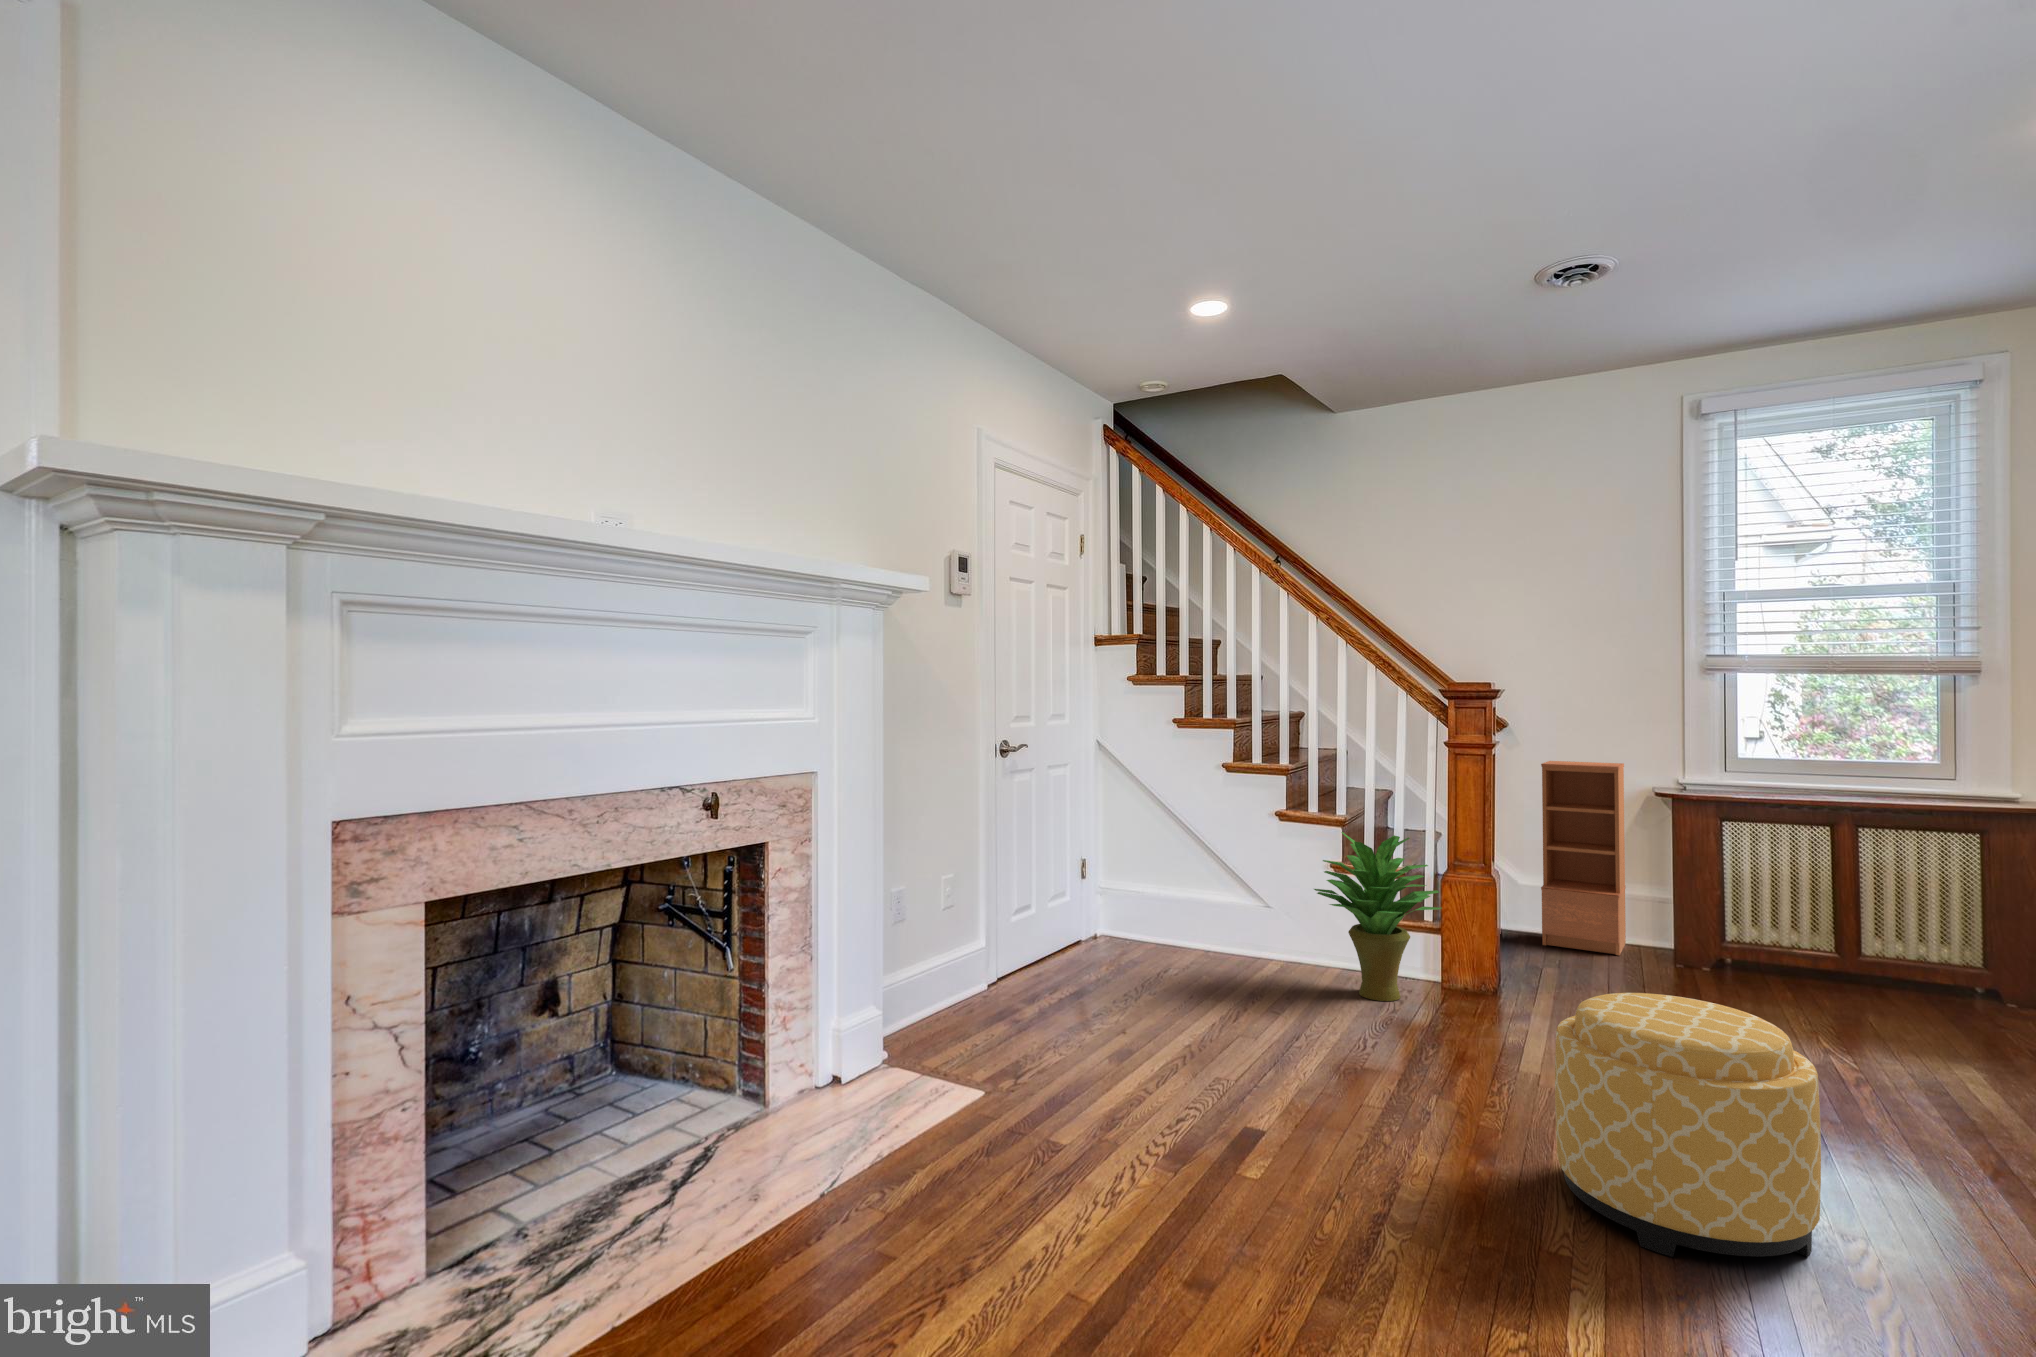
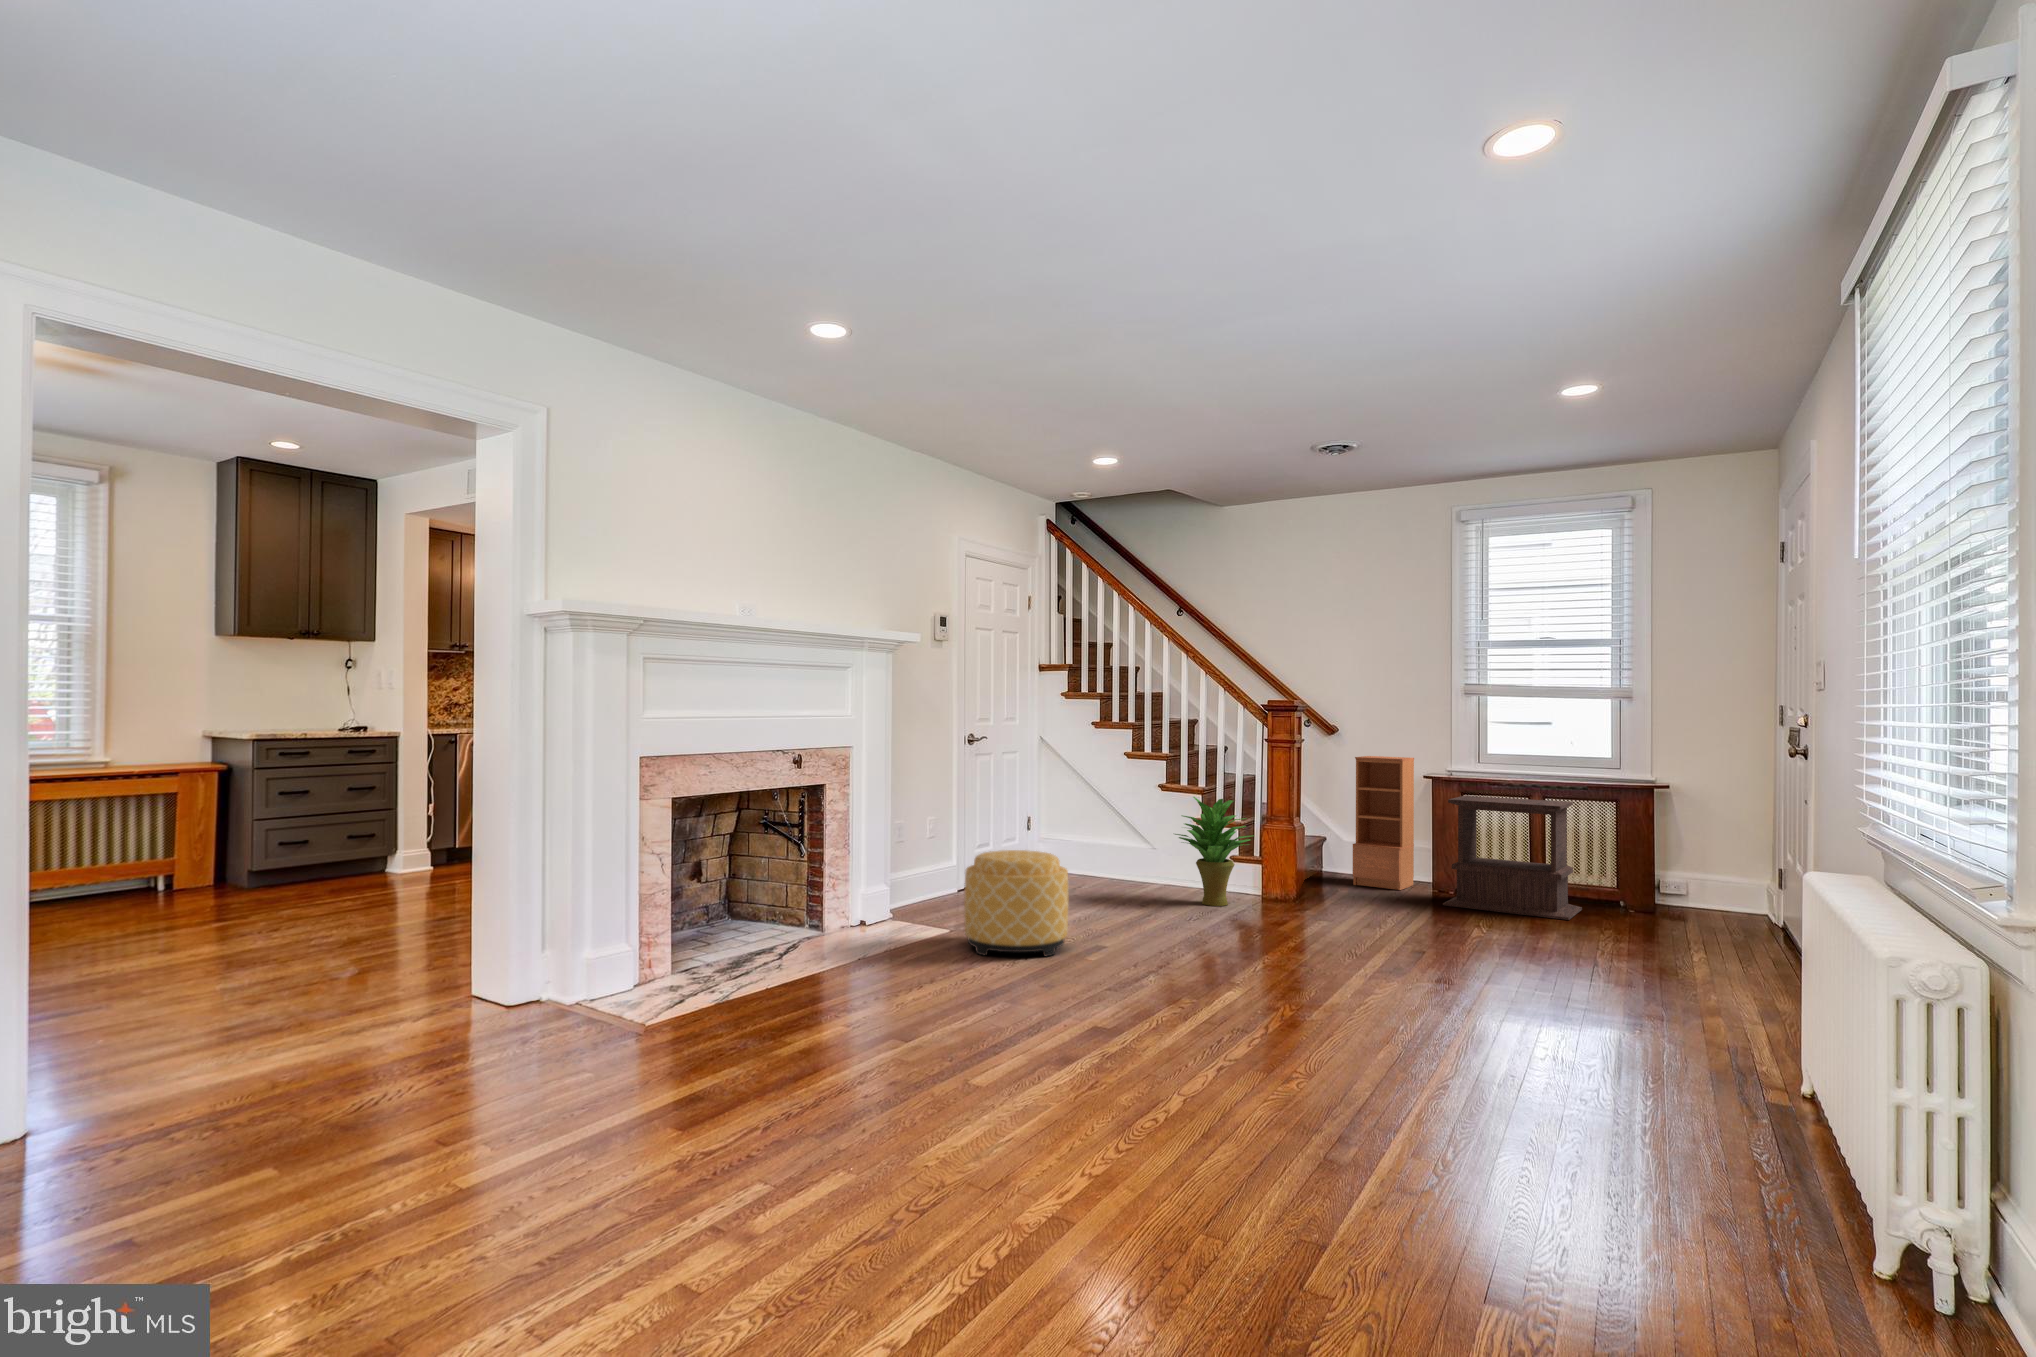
side table: none [1718,820,1952,1023] -> present [1443,796,1582,920]
ottoman: present [1555,993,1821,1257] -> present [964,850,1068,956]

